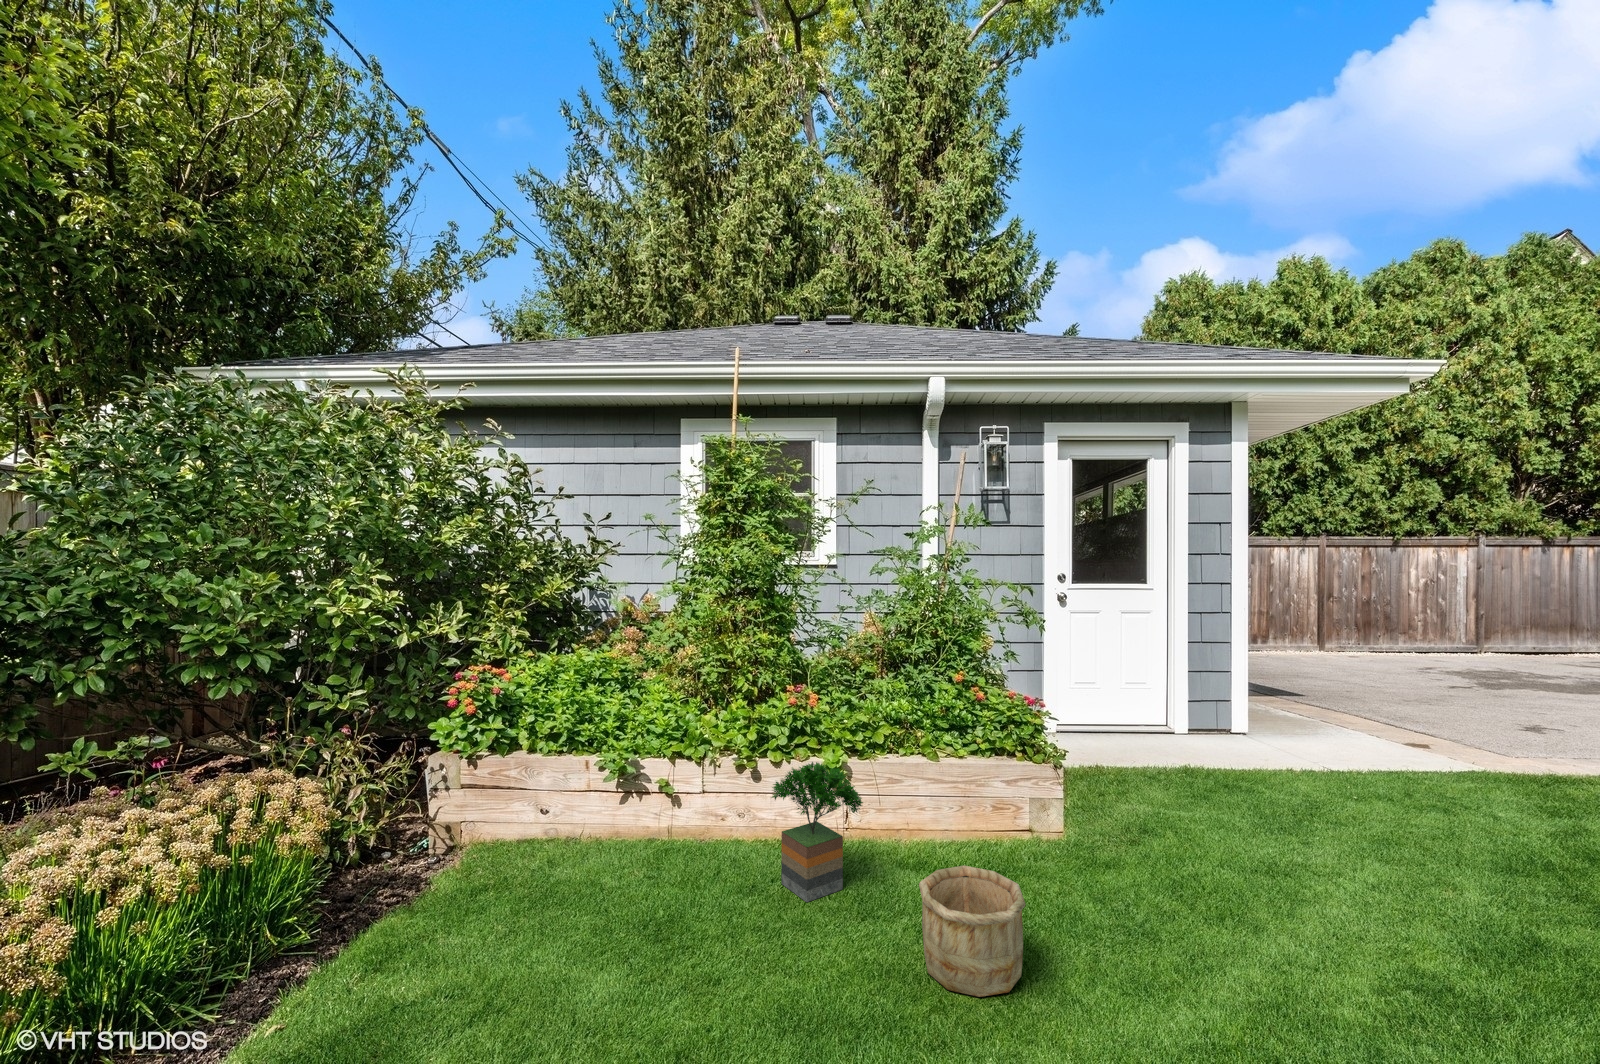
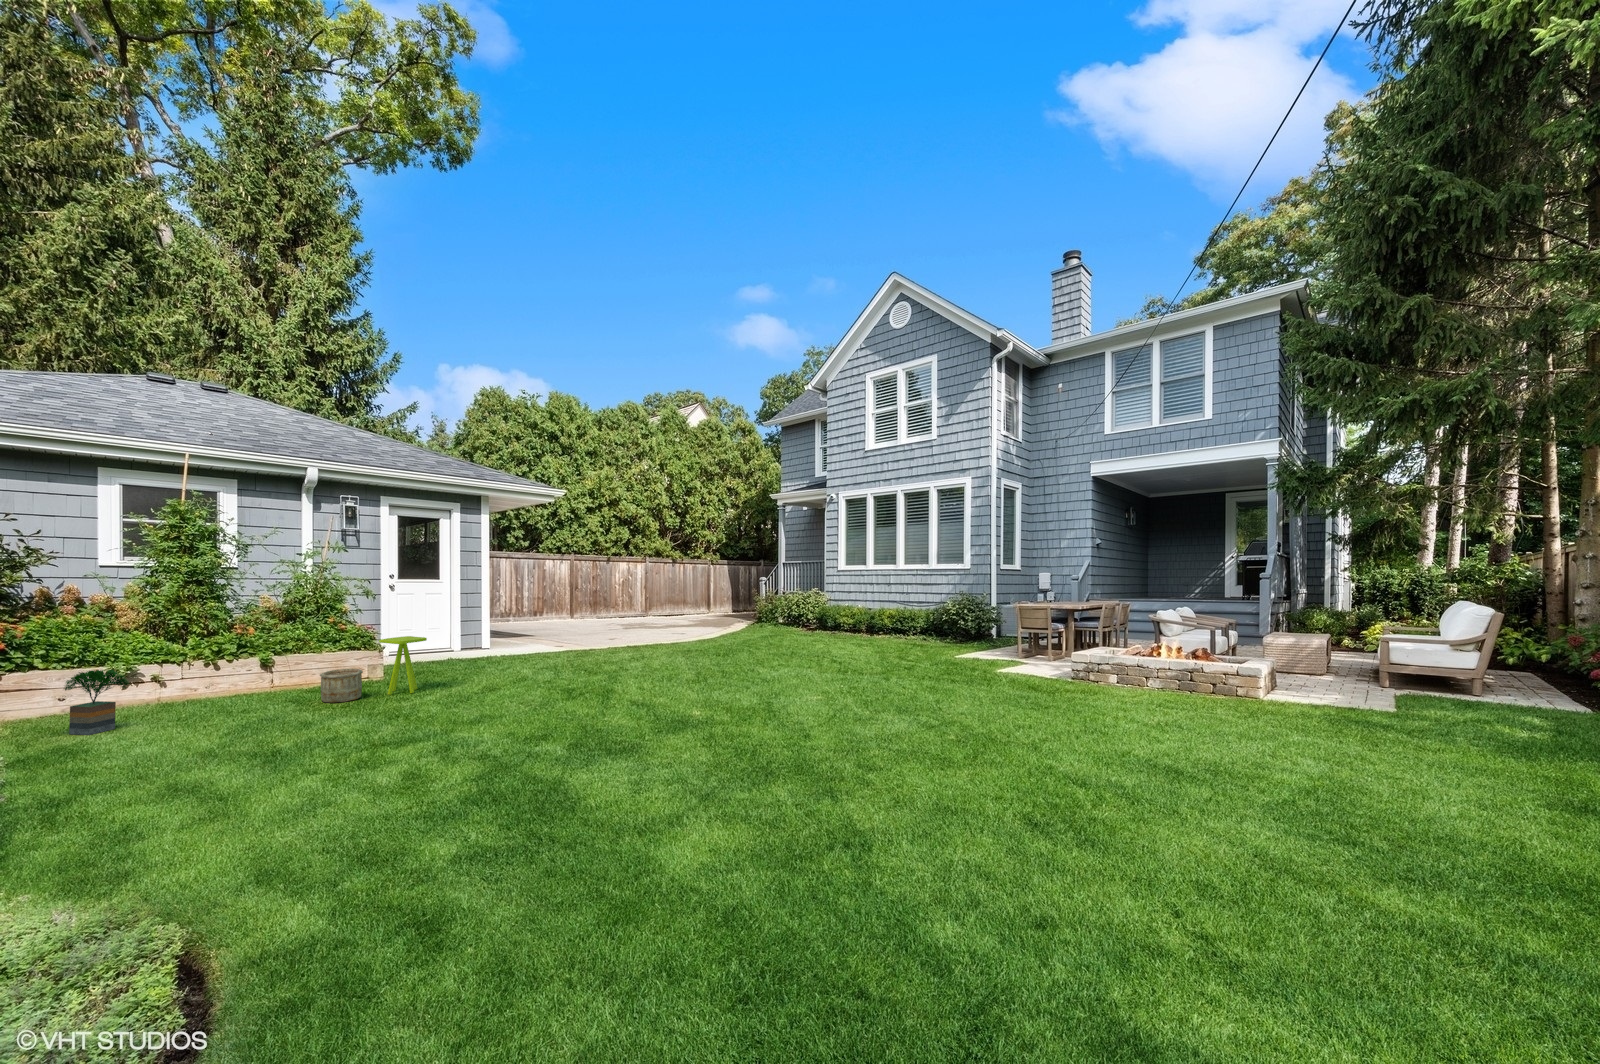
potted tree: present [772,762,863,902] -> present [65,670,129,735]
side table: none [1066,795,1211,1011] -> present [379,636,427,695]

